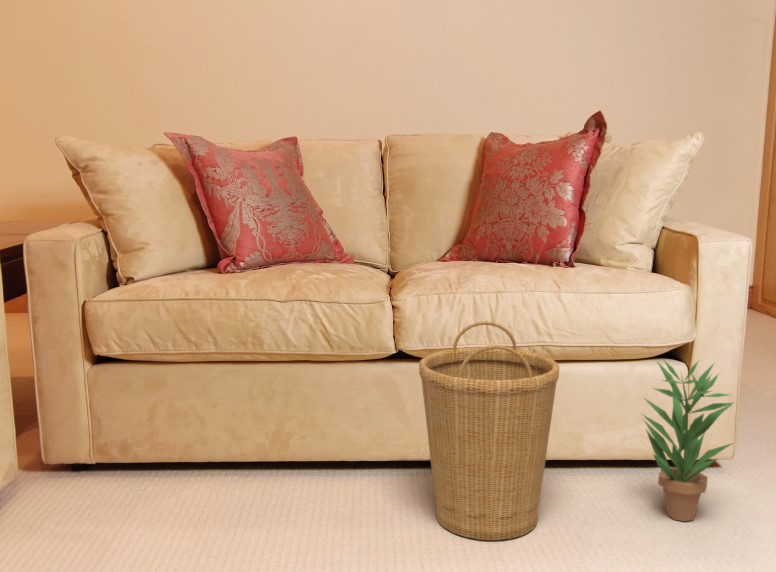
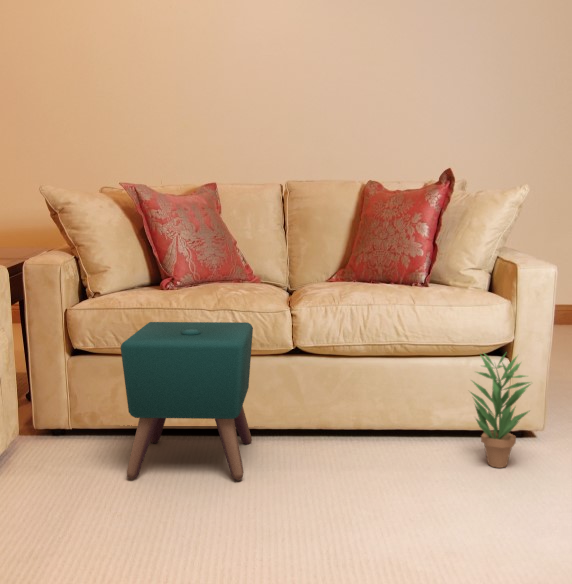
ottoman: none [144,318,339,545] -> present [121,322,253,480]
basket: present [419,322,559,540] -> none [311,325,410,478]

